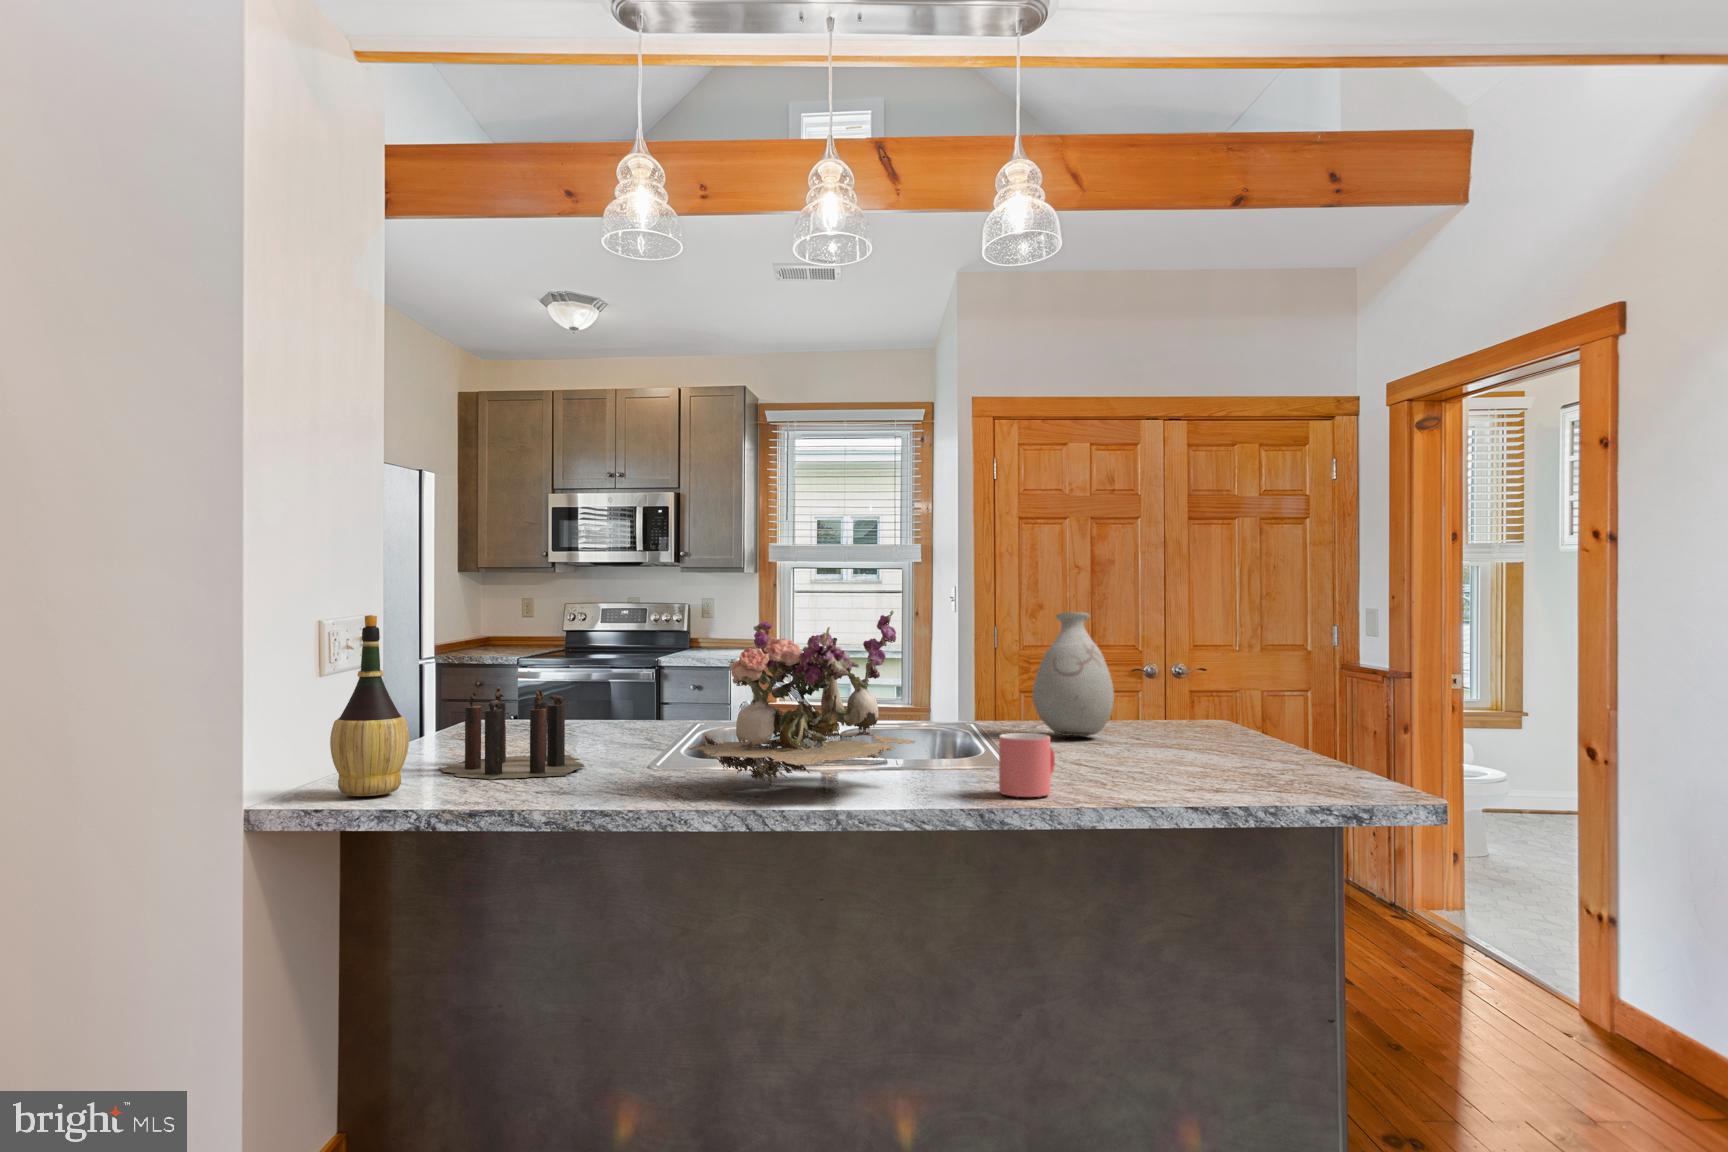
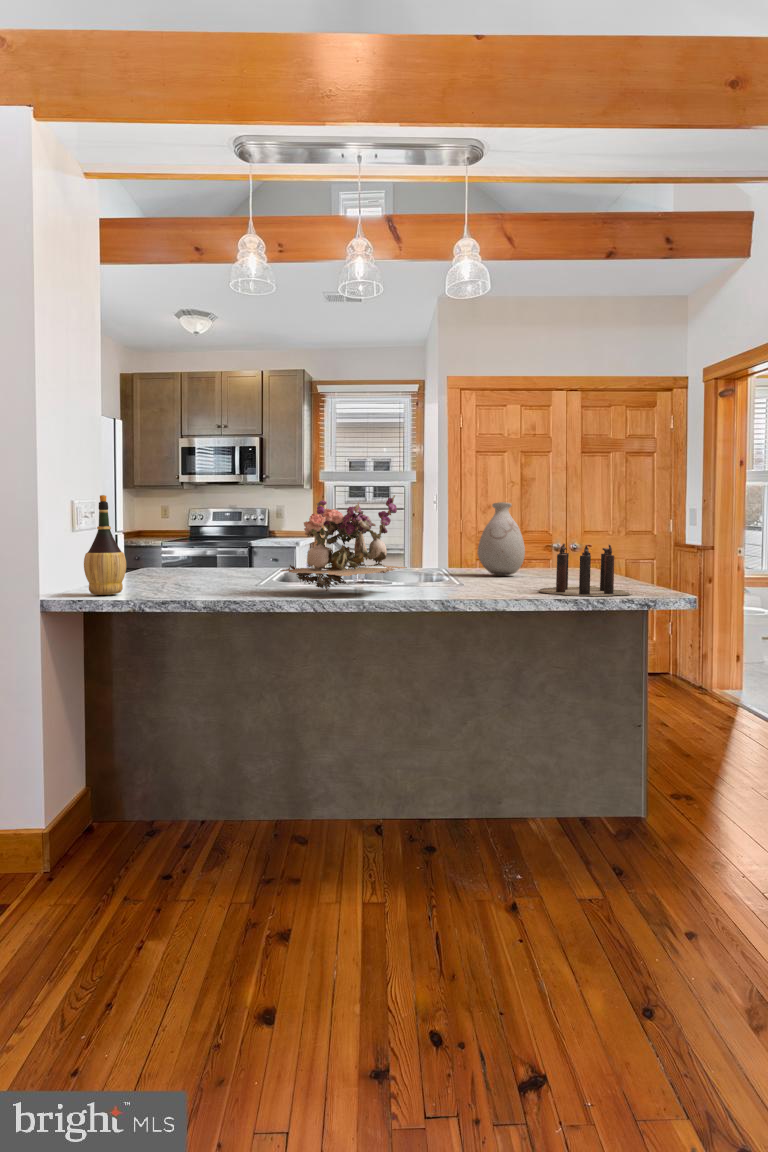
candle: present [438,687,585,780] -> present [539,543,632,597]
mug: present [999,733,1055,797] -> none [453,562,484,595]

